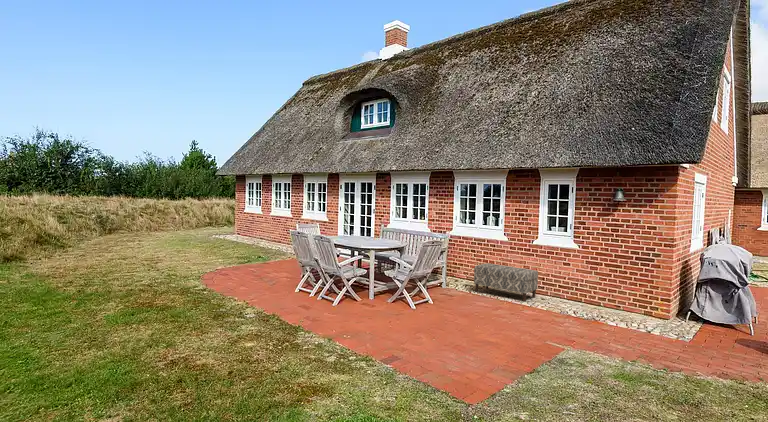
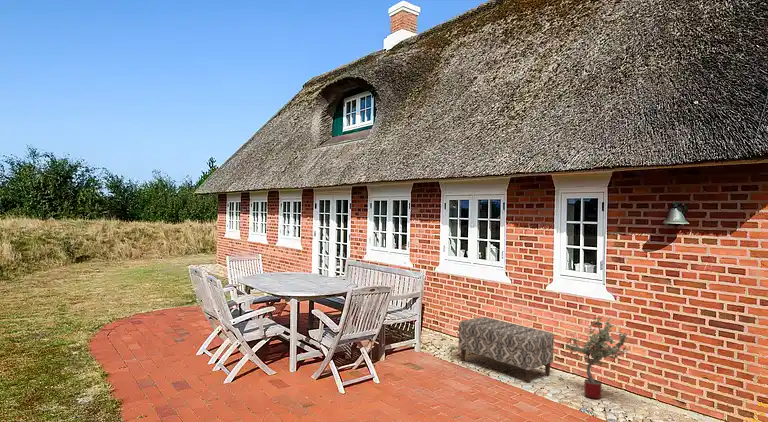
potted tree: none [547,258,589,308] -> present [565,317,627,399]

